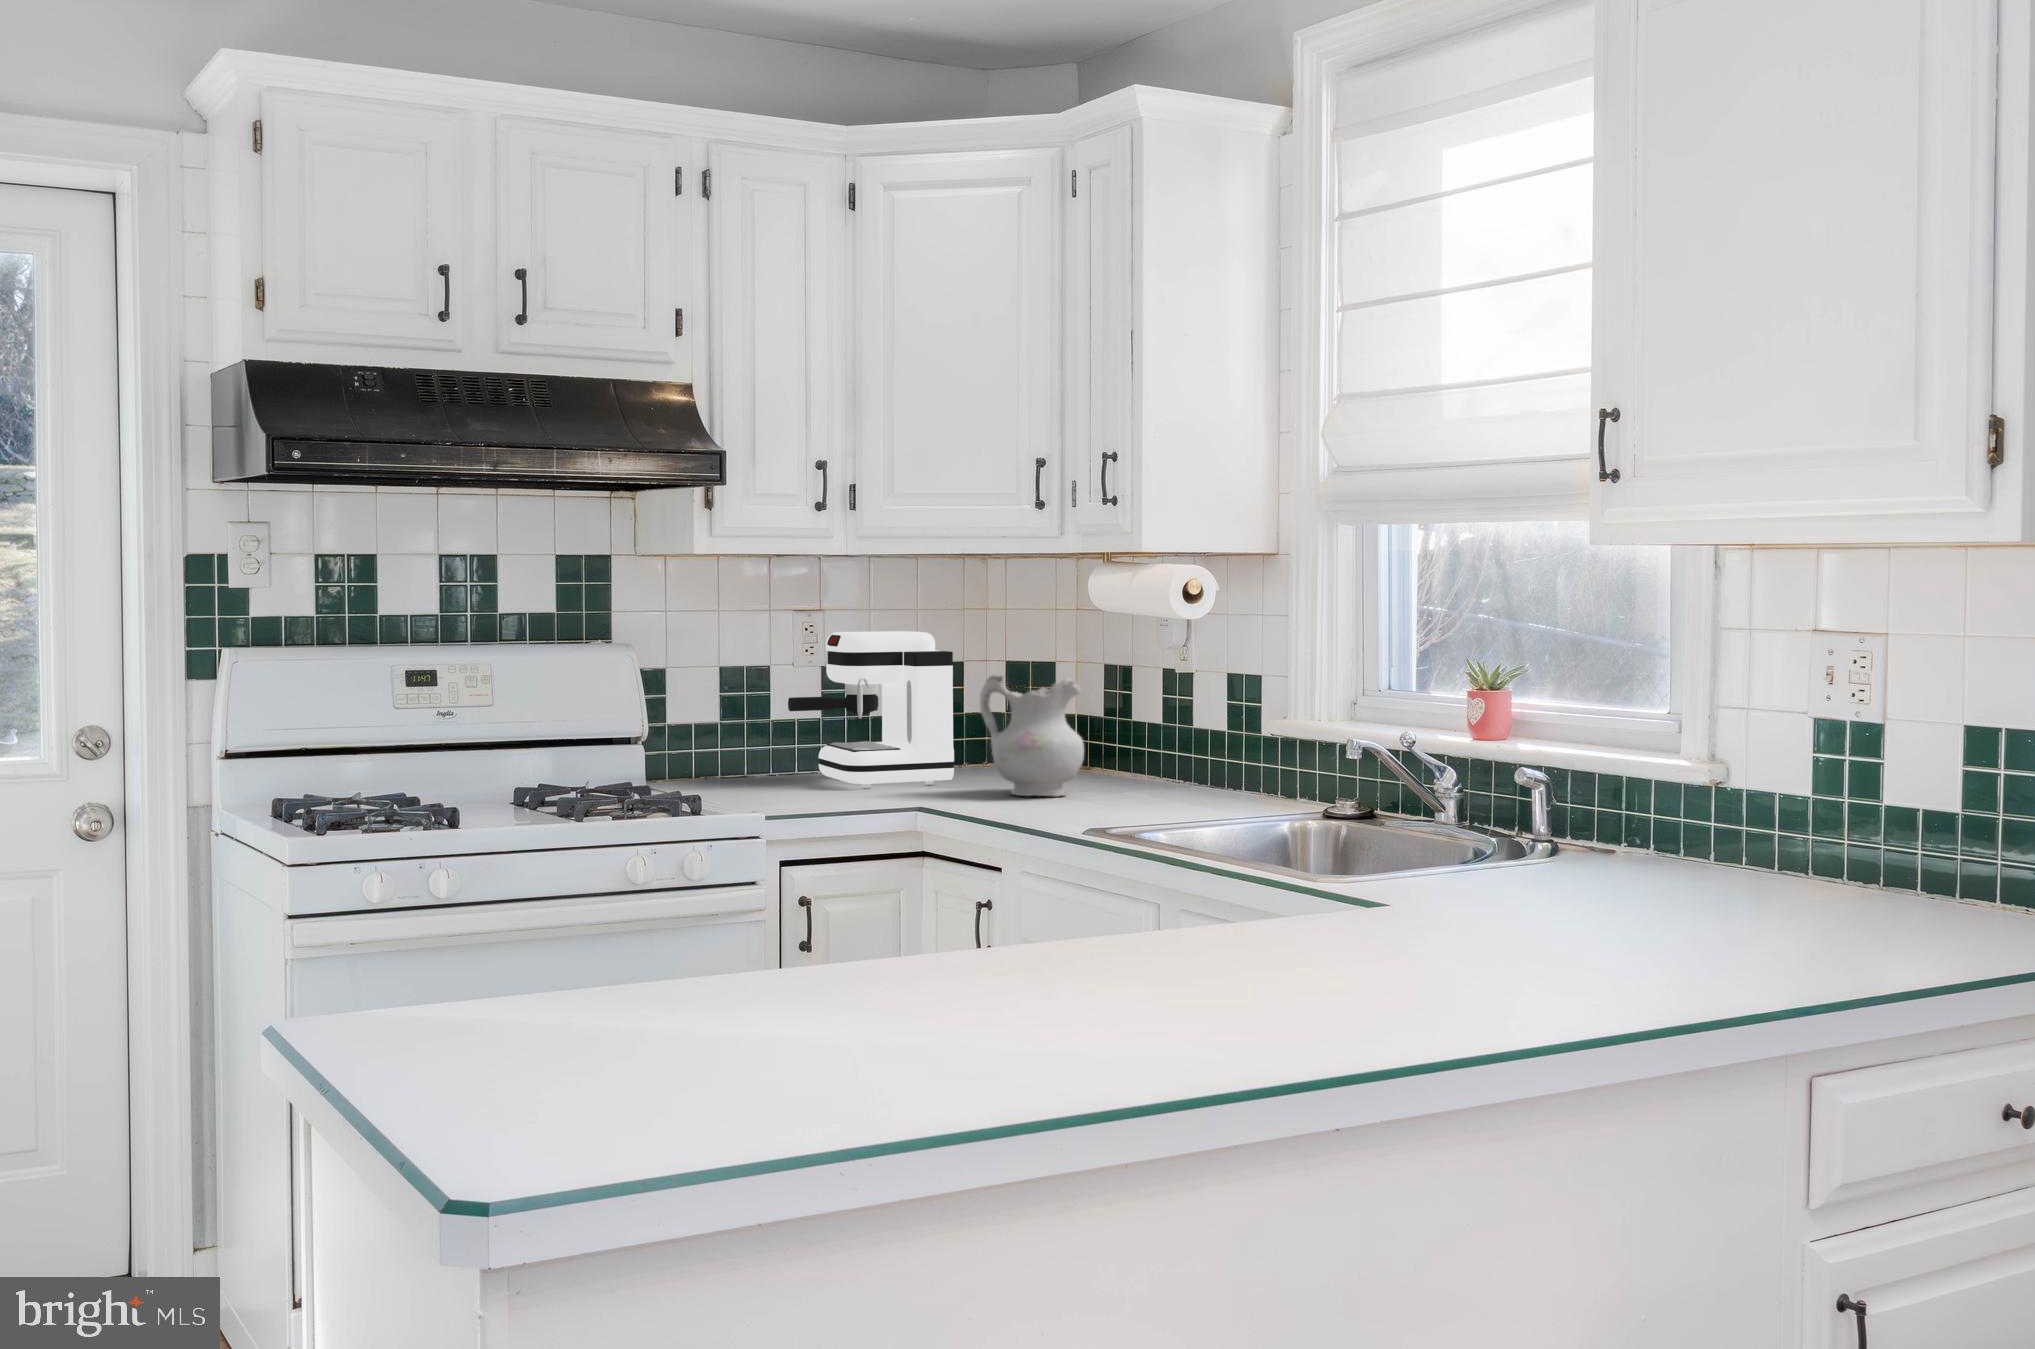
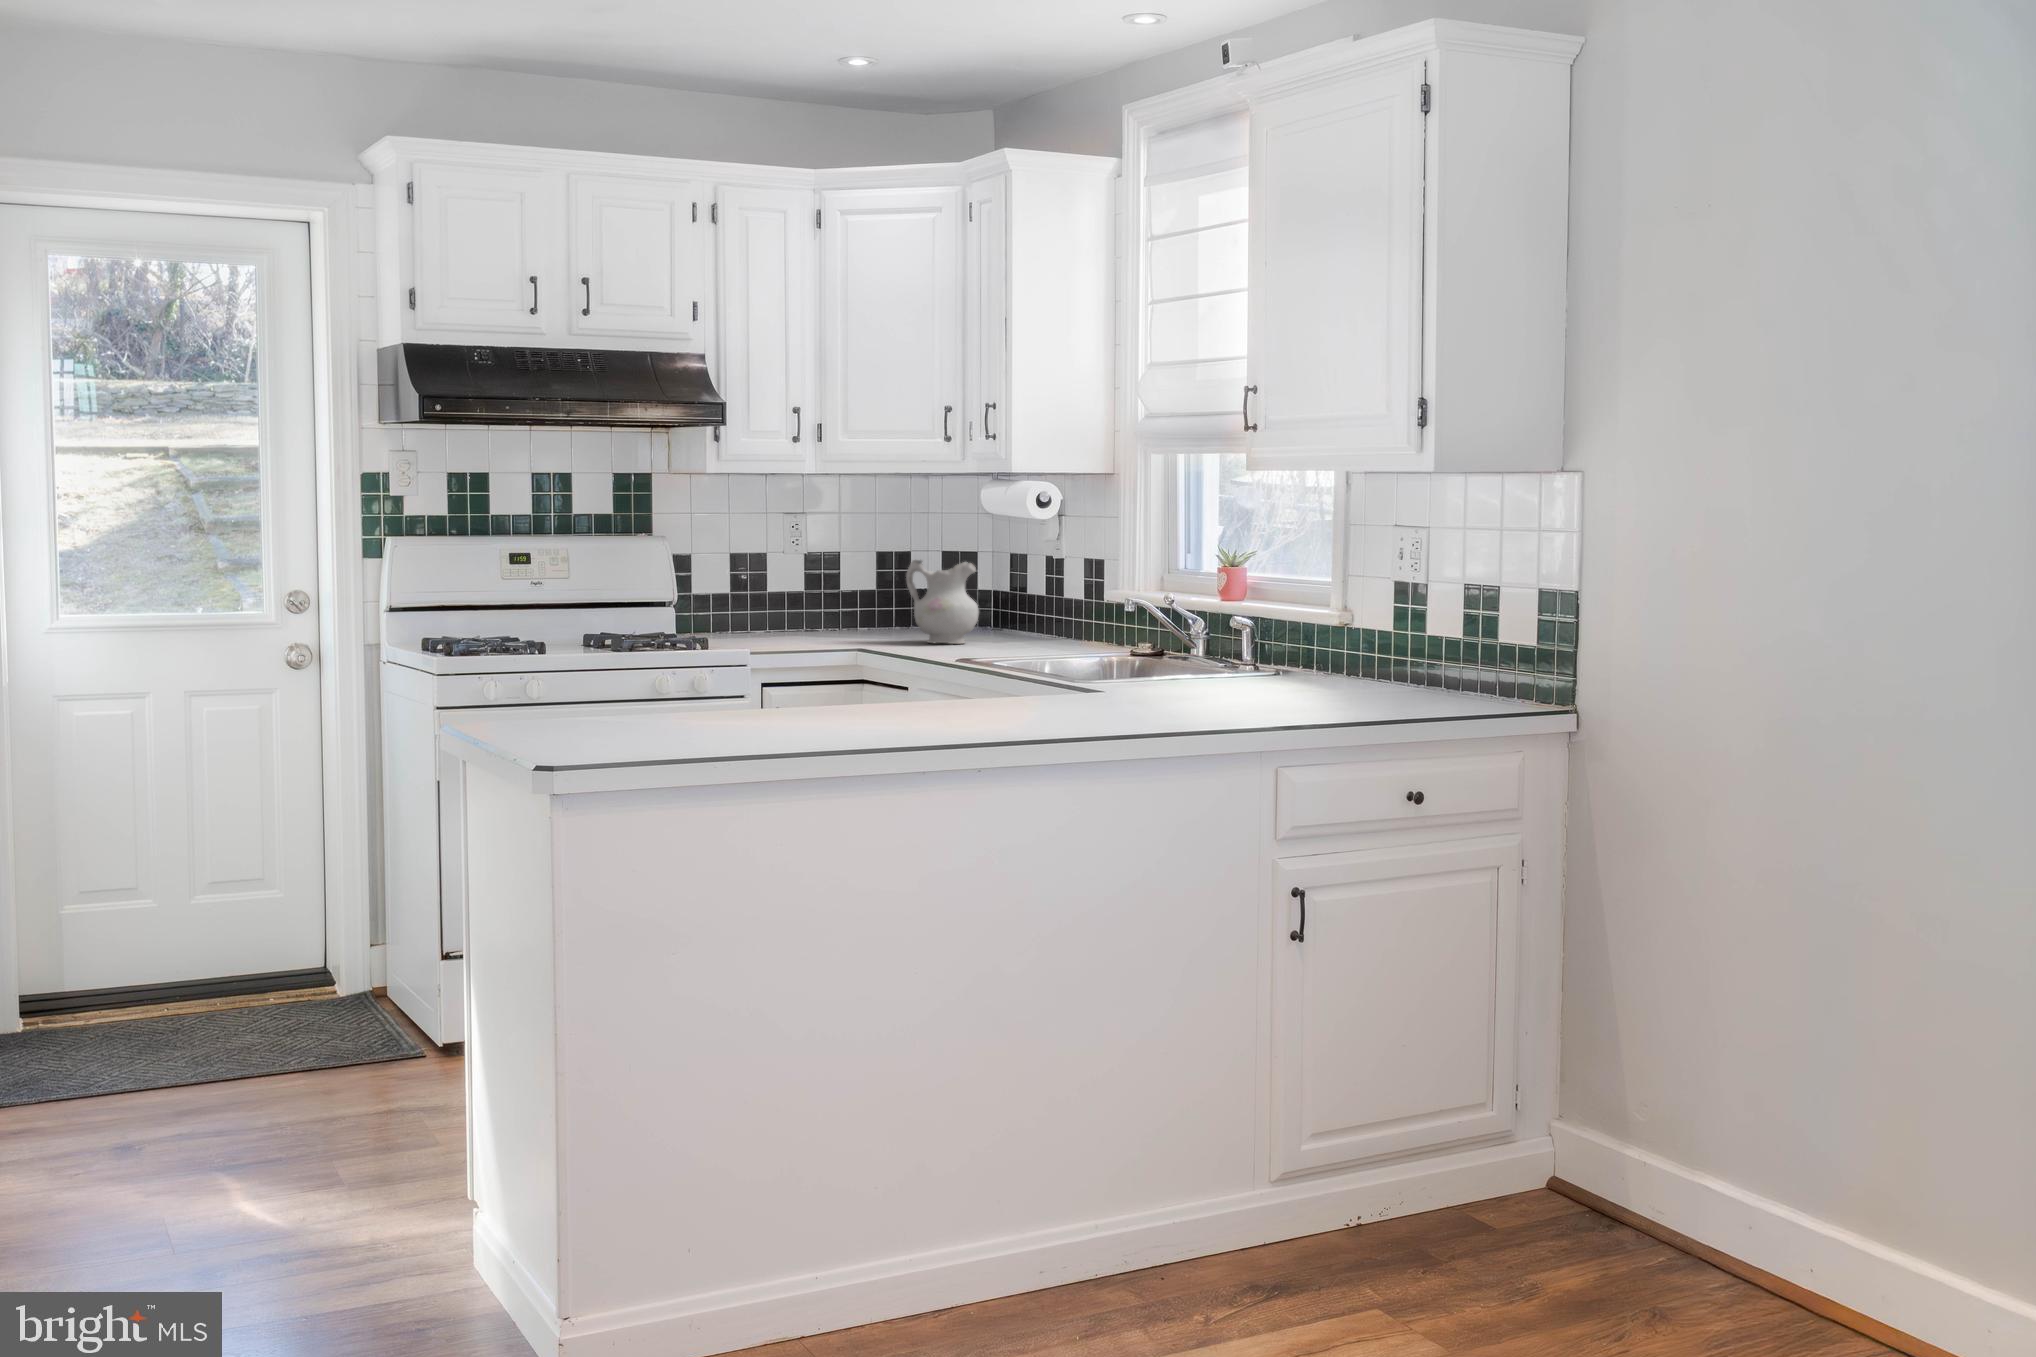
coffee maker: present [788,631,954,788] -> none [777,529,892,639]

